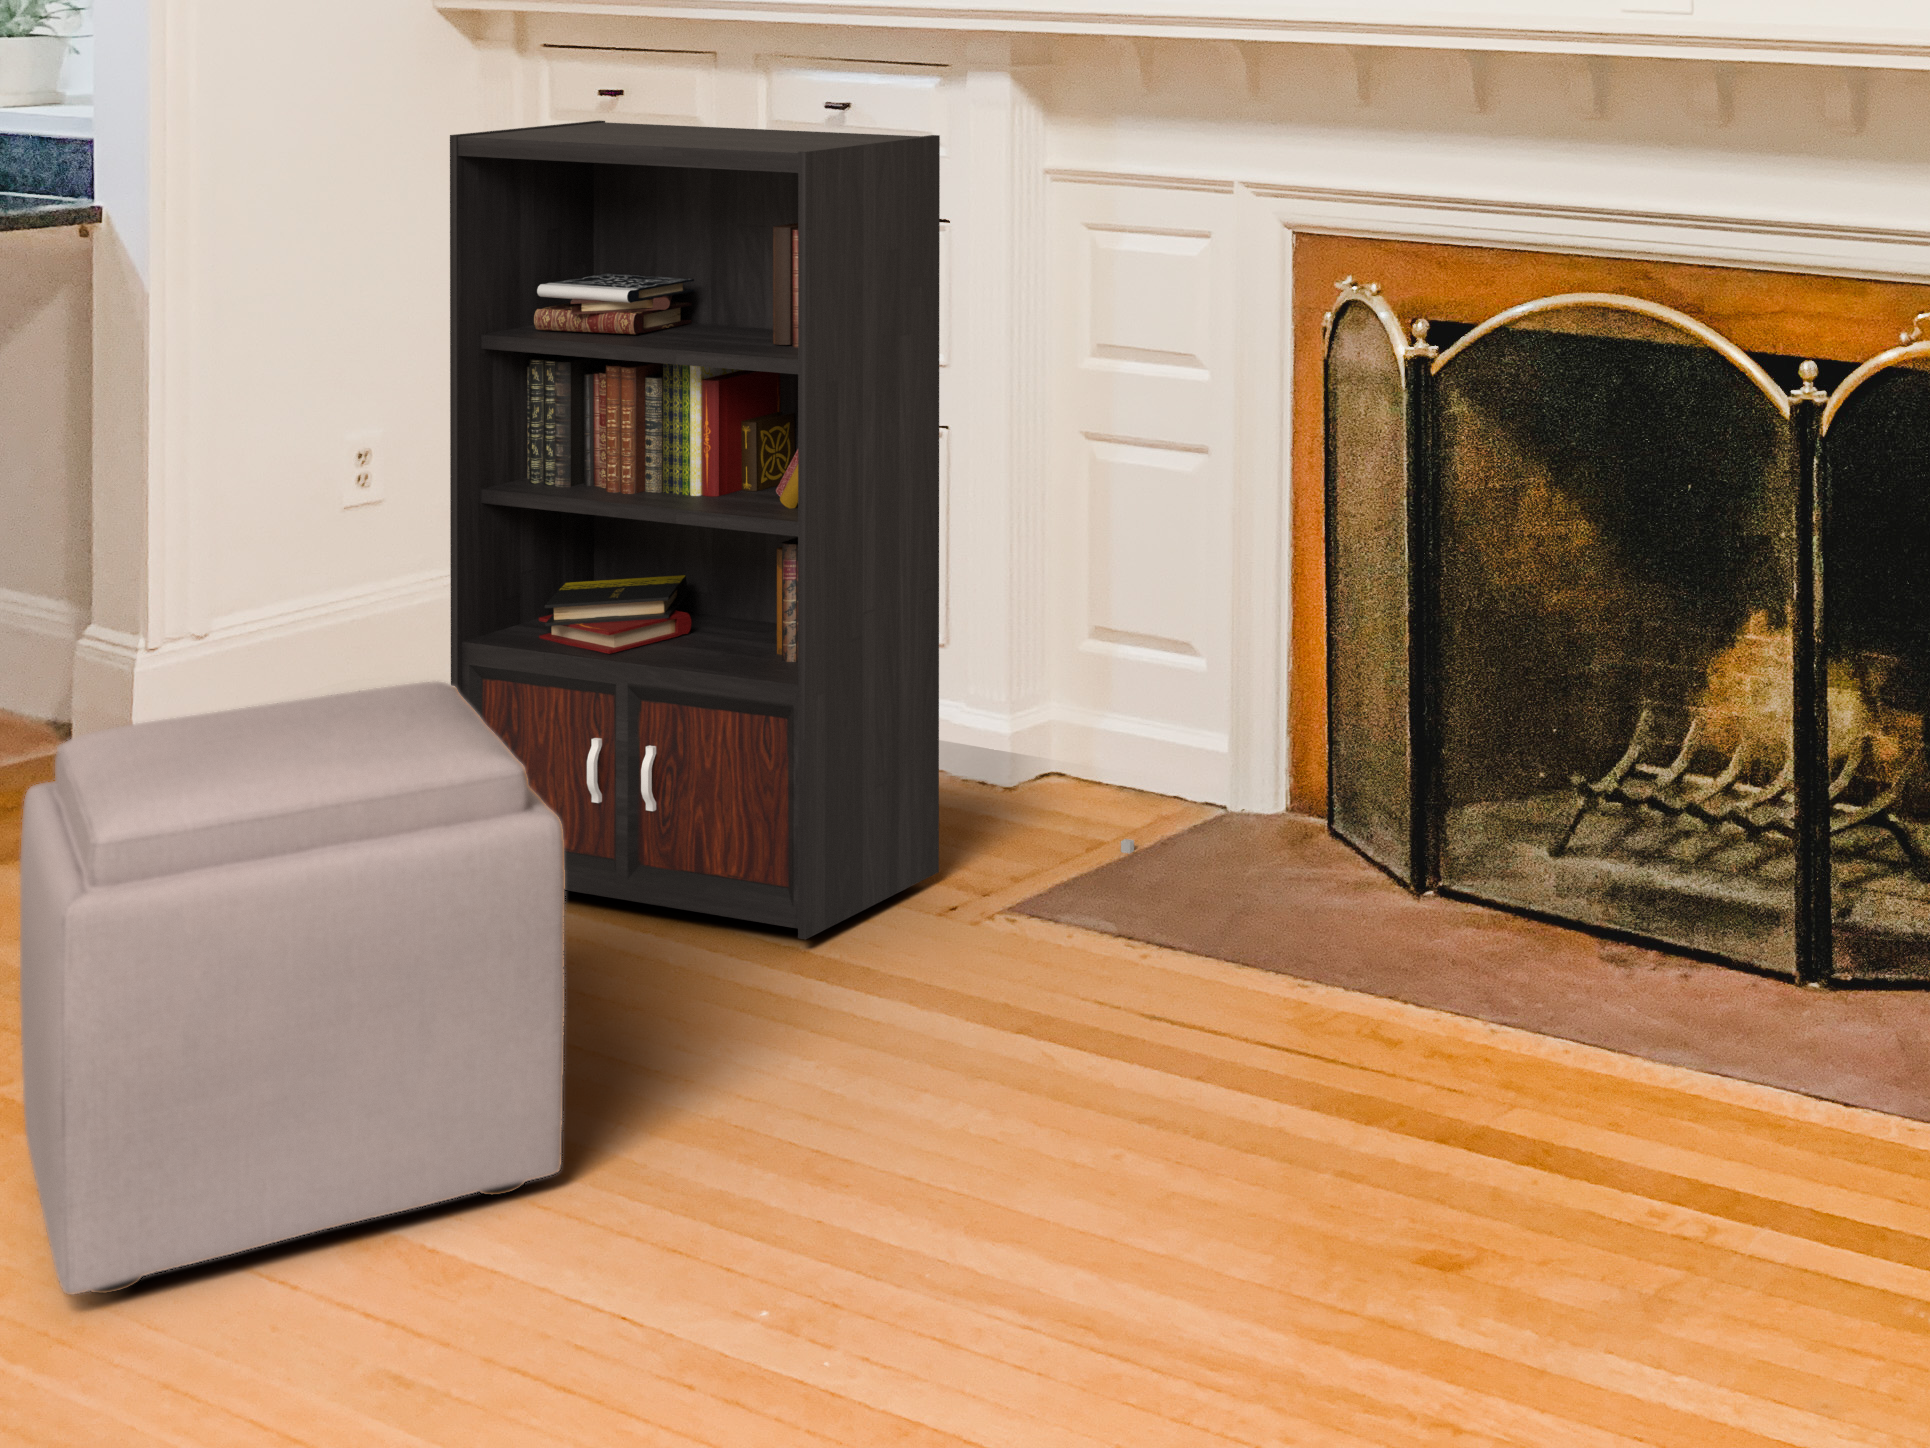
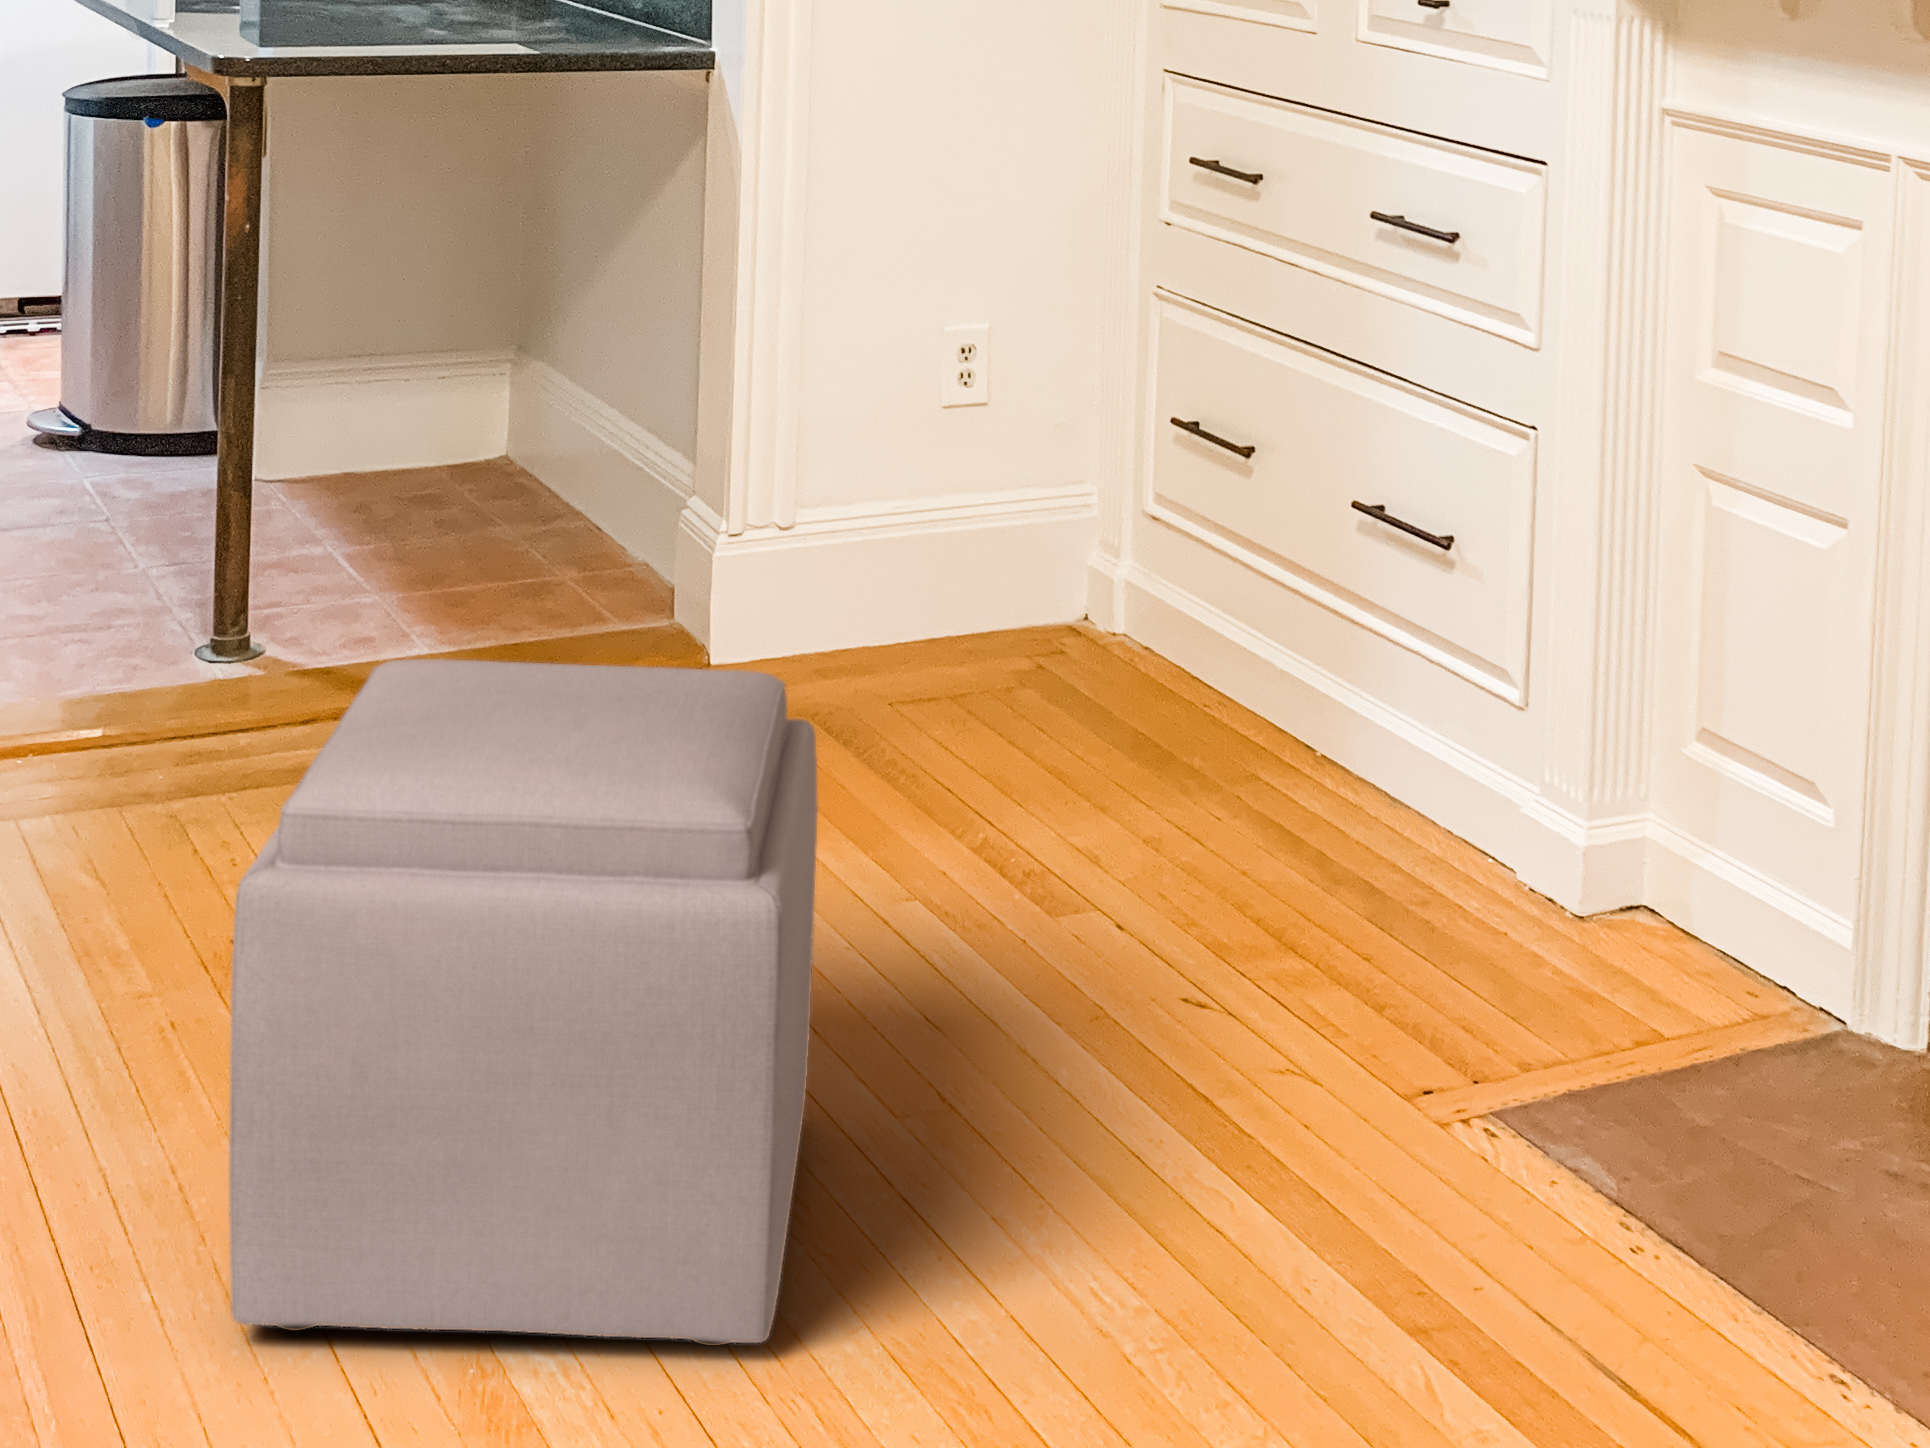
bookcase: present [450,120,1134,939] -> none [901,1,1679,1081]

